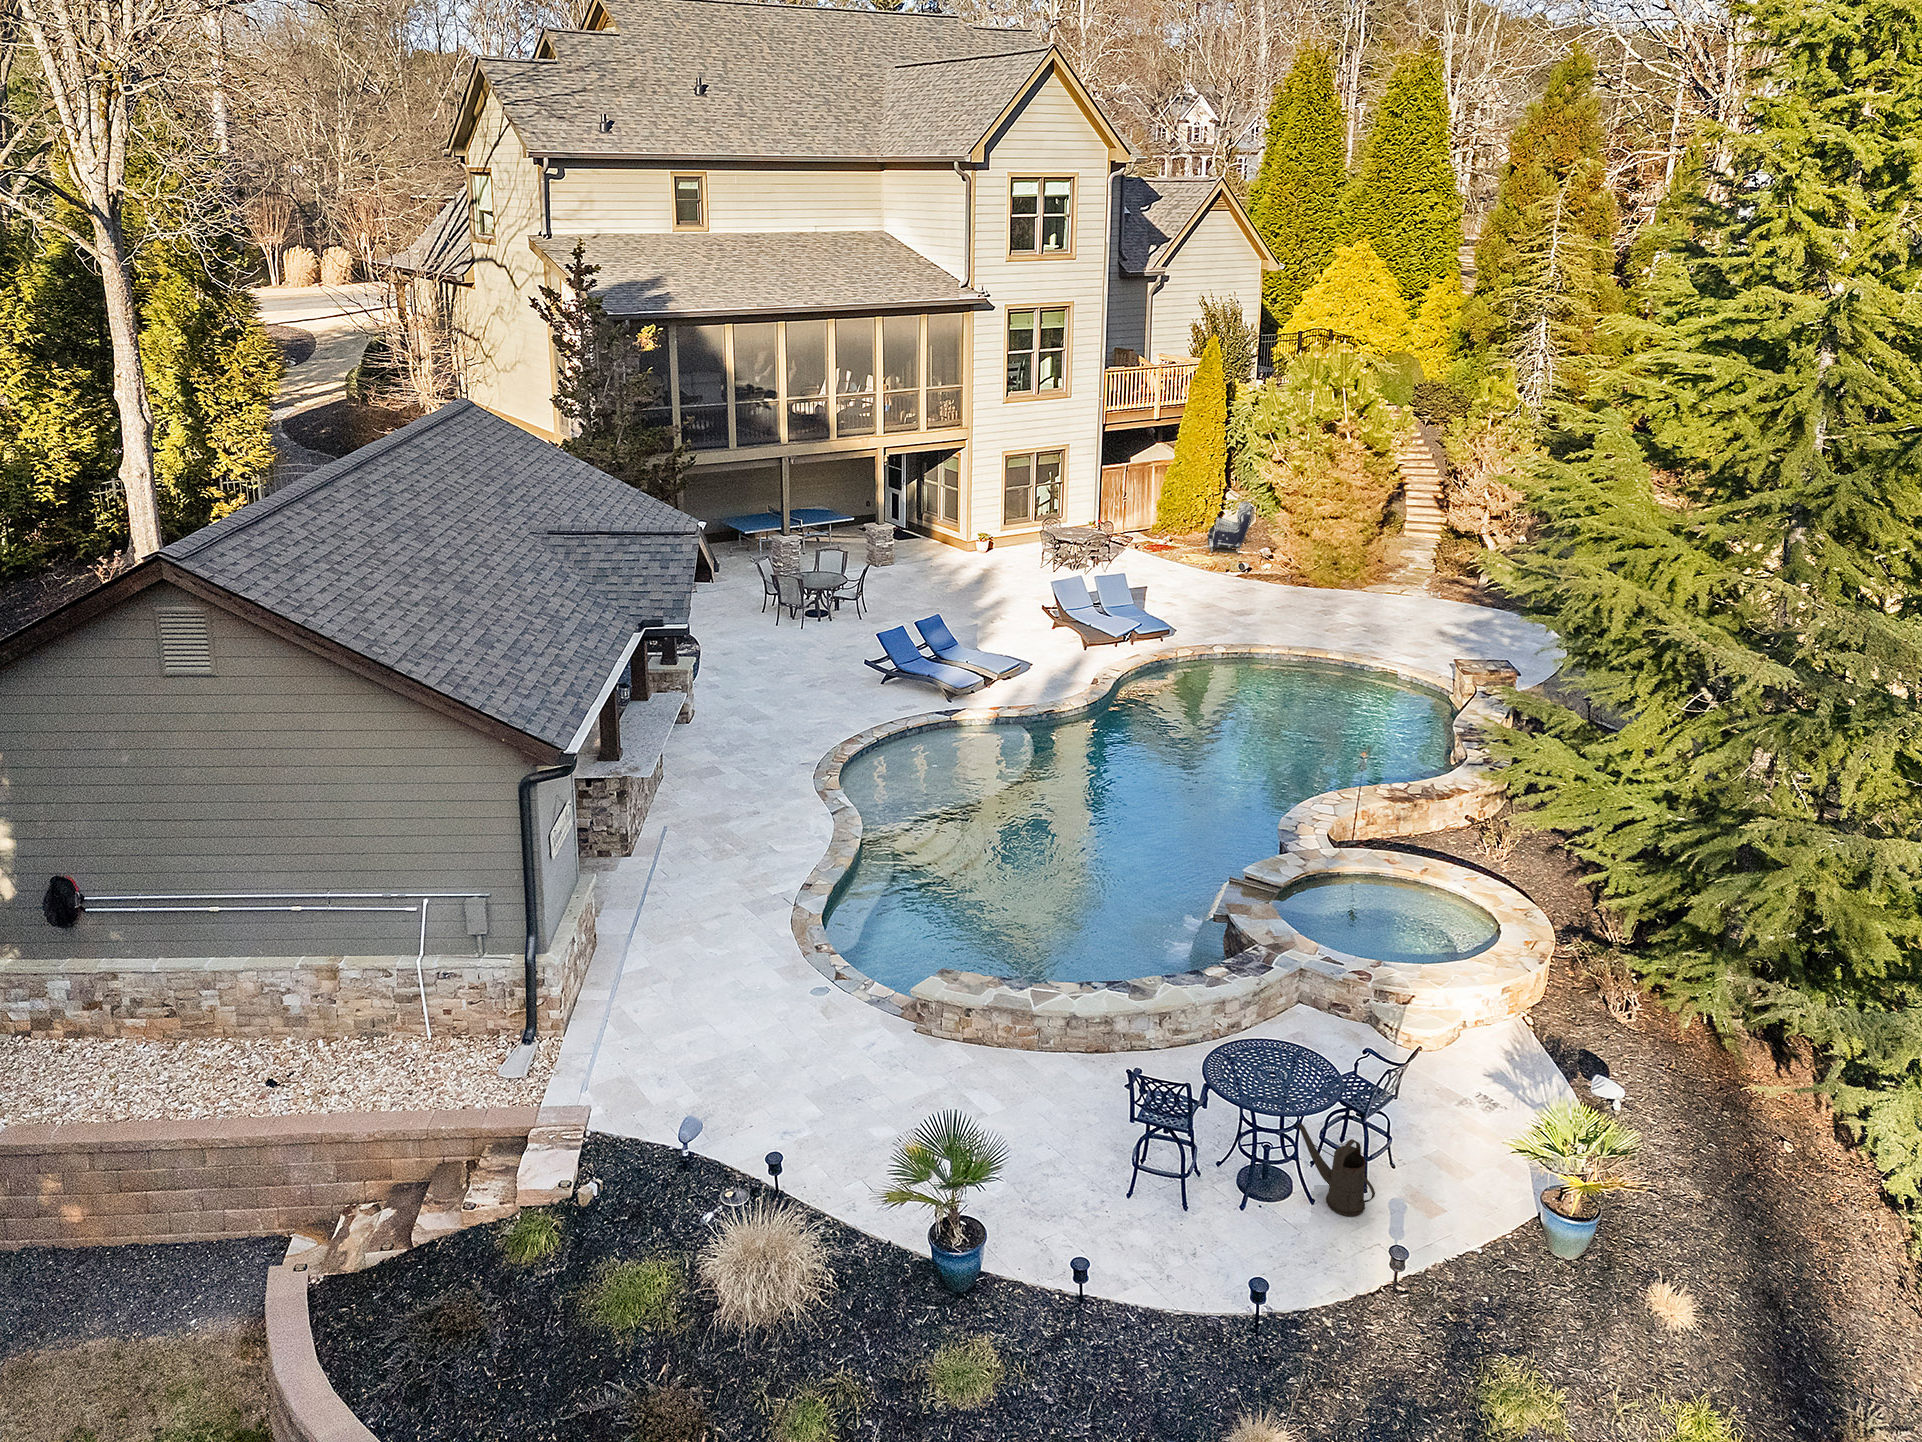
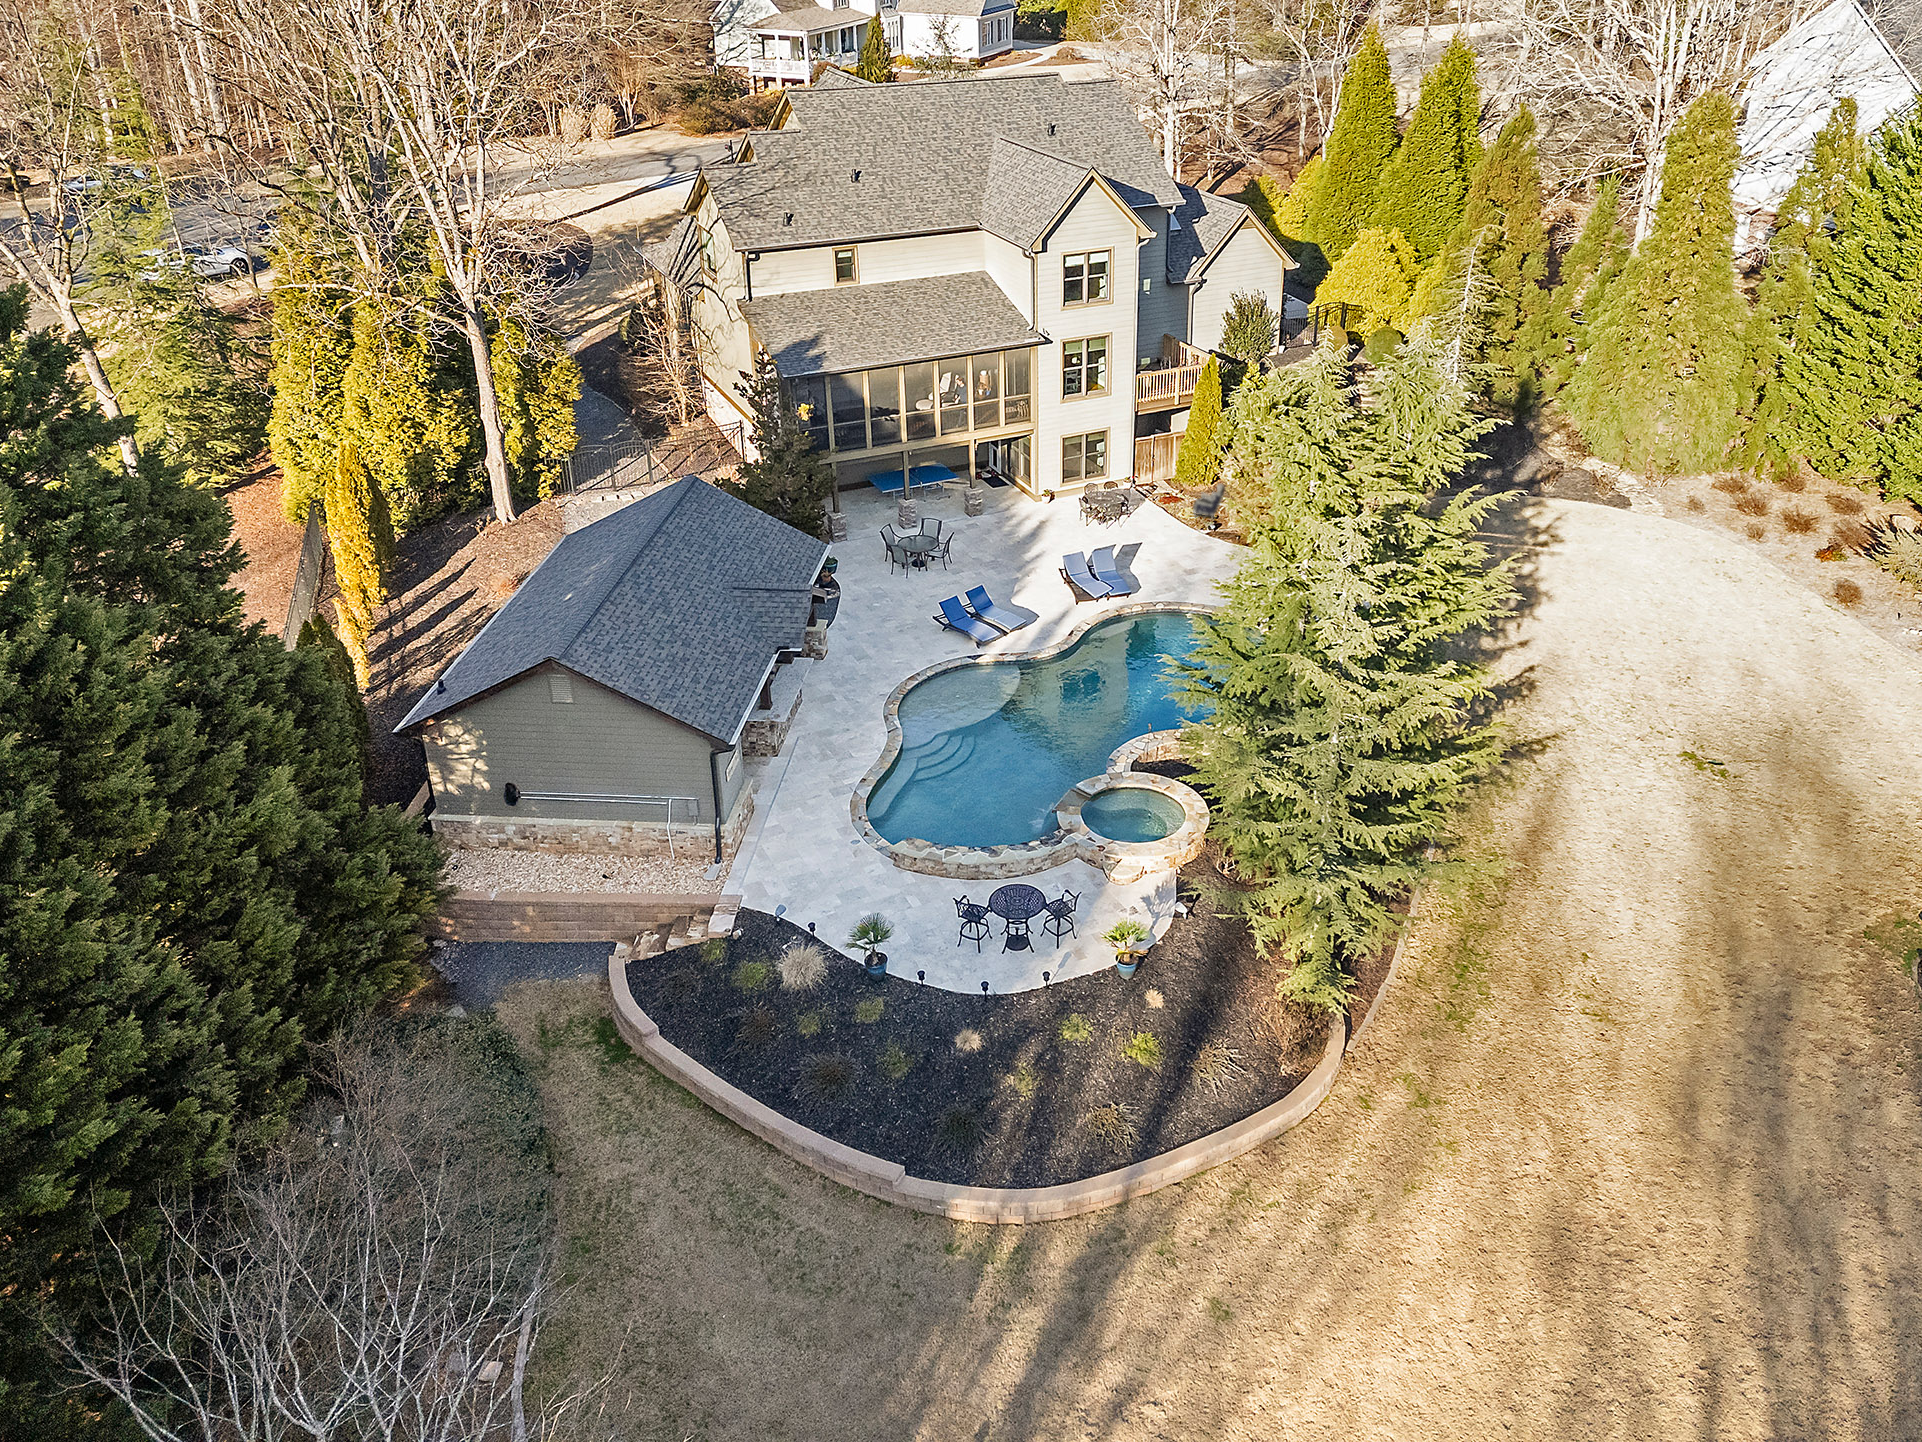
watering can: present [1299,1123,1375,1216] -> none [1030,924,1052,962]

